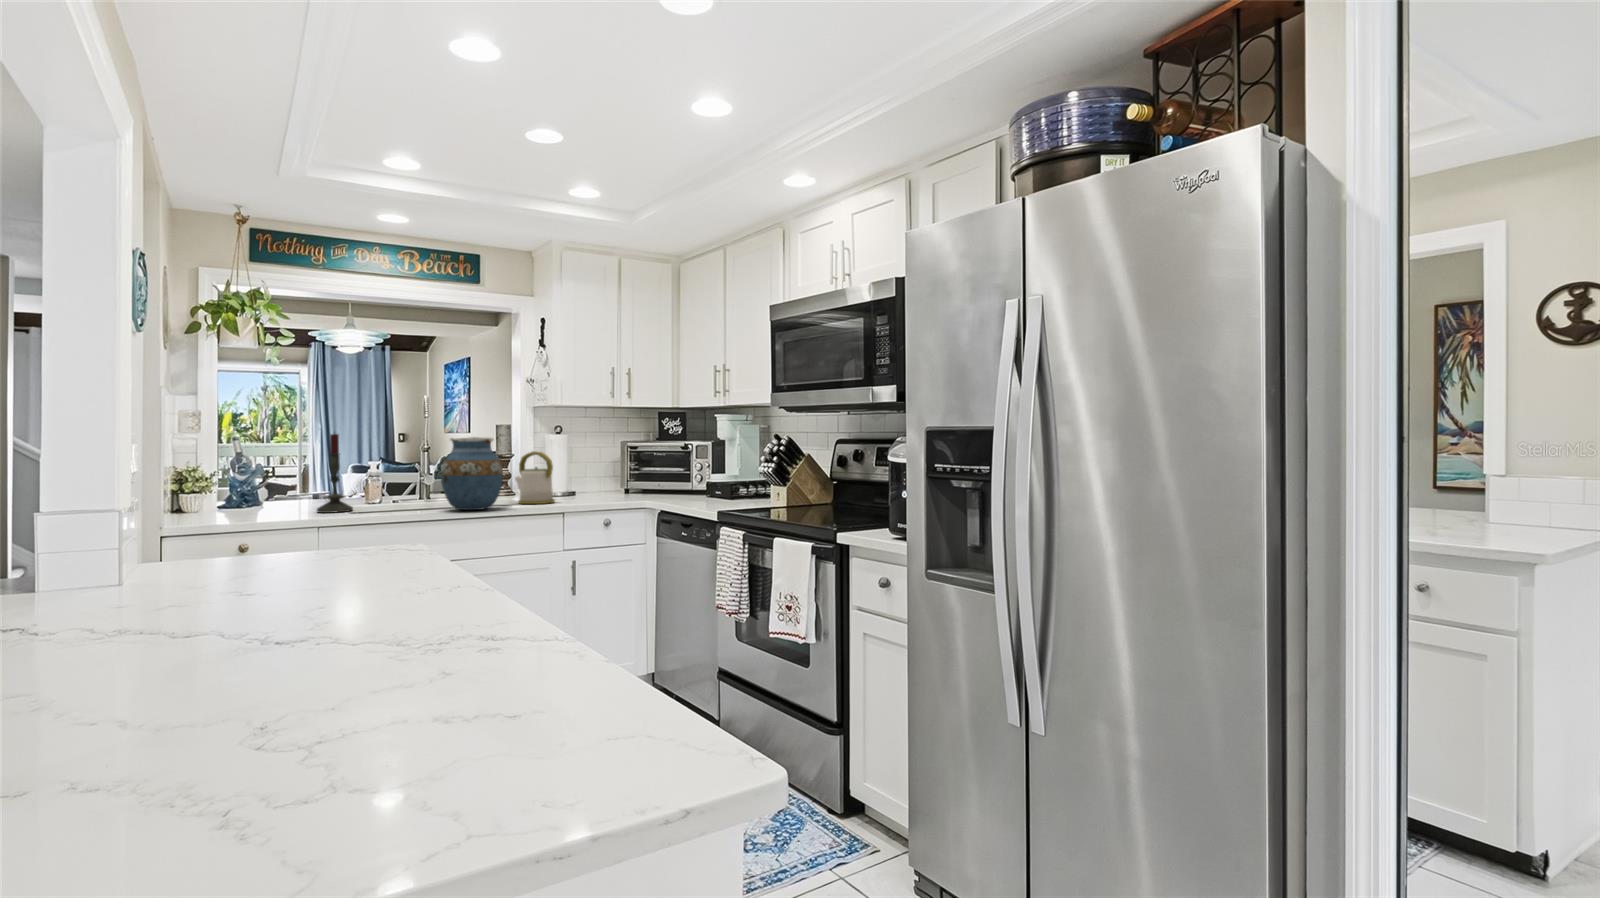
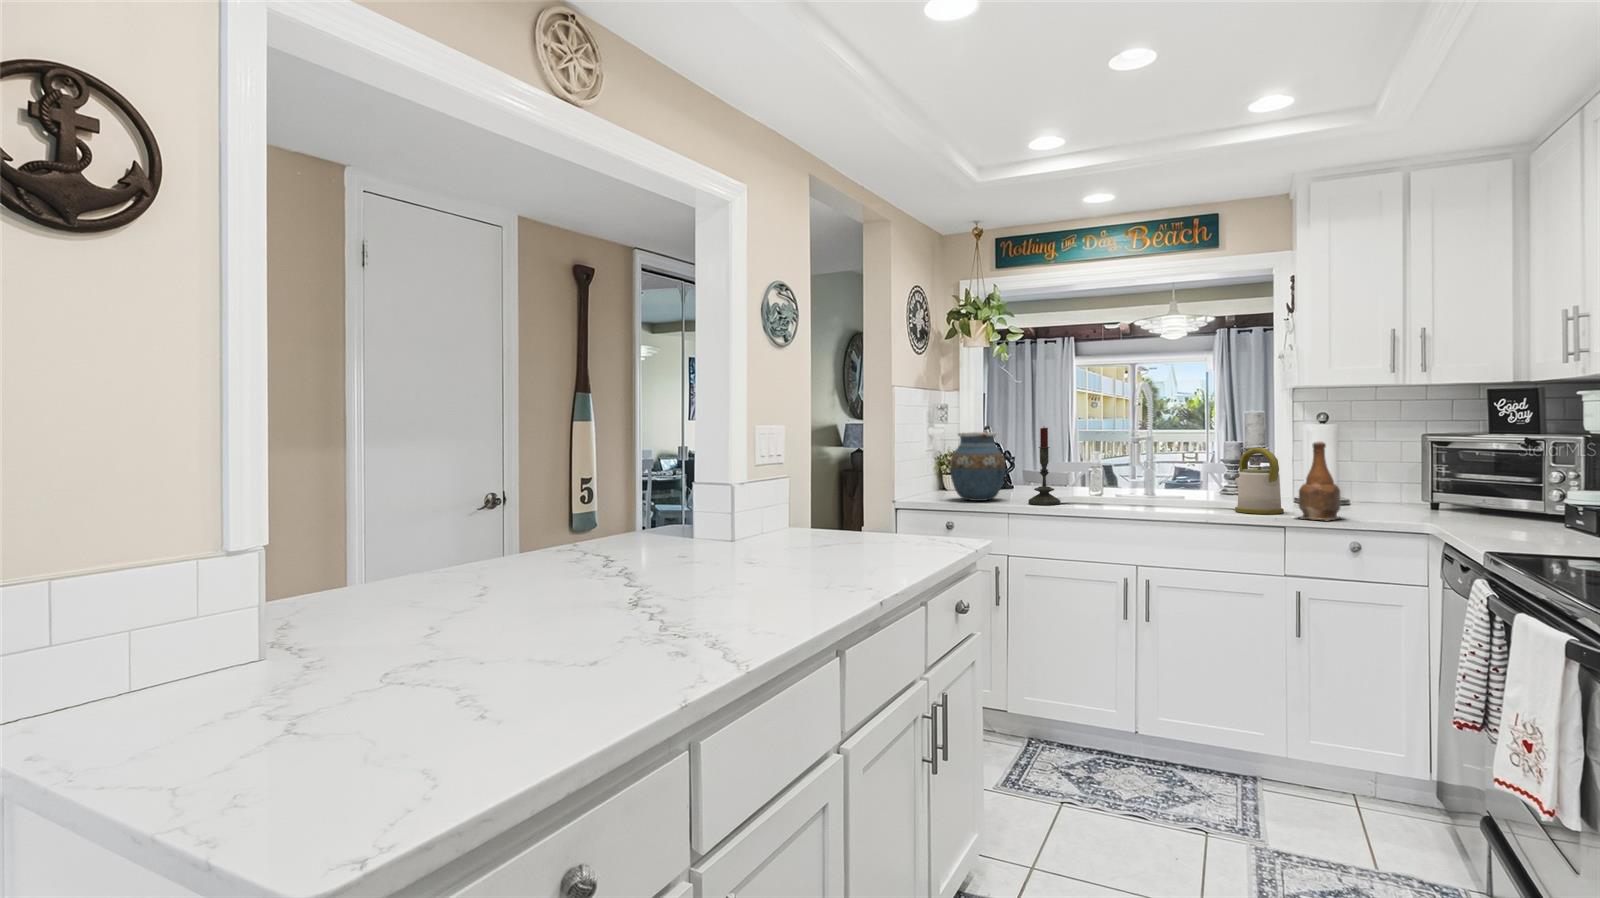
vase: present [440,437,503,510] -> present [950,432,1005,501]
bottle: none [568,445,601,504] -> present [1299,442,1340,520]

